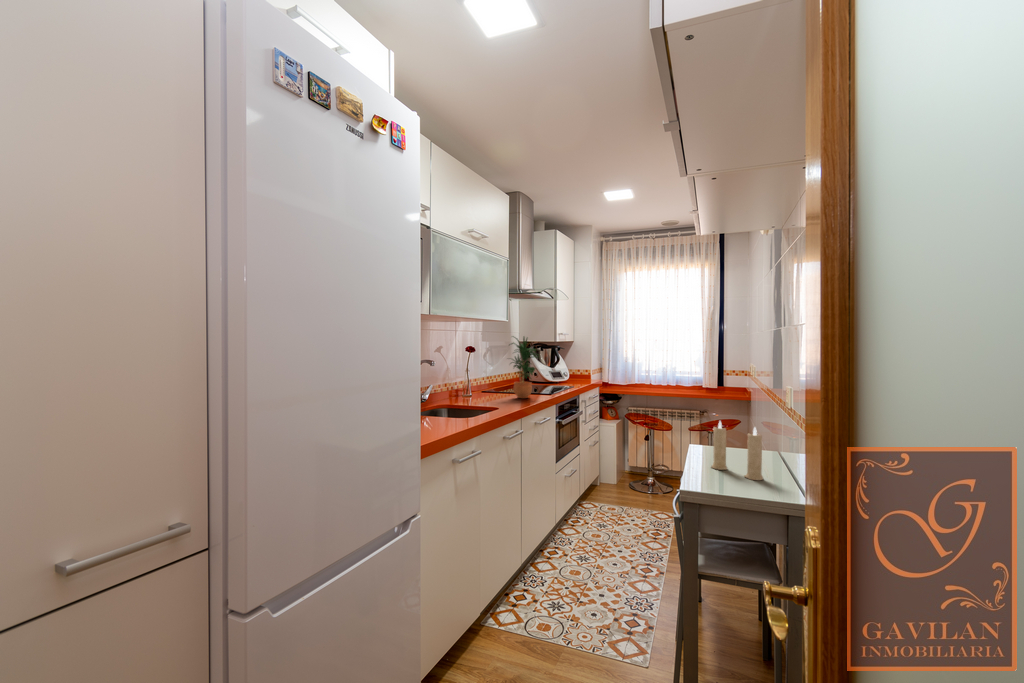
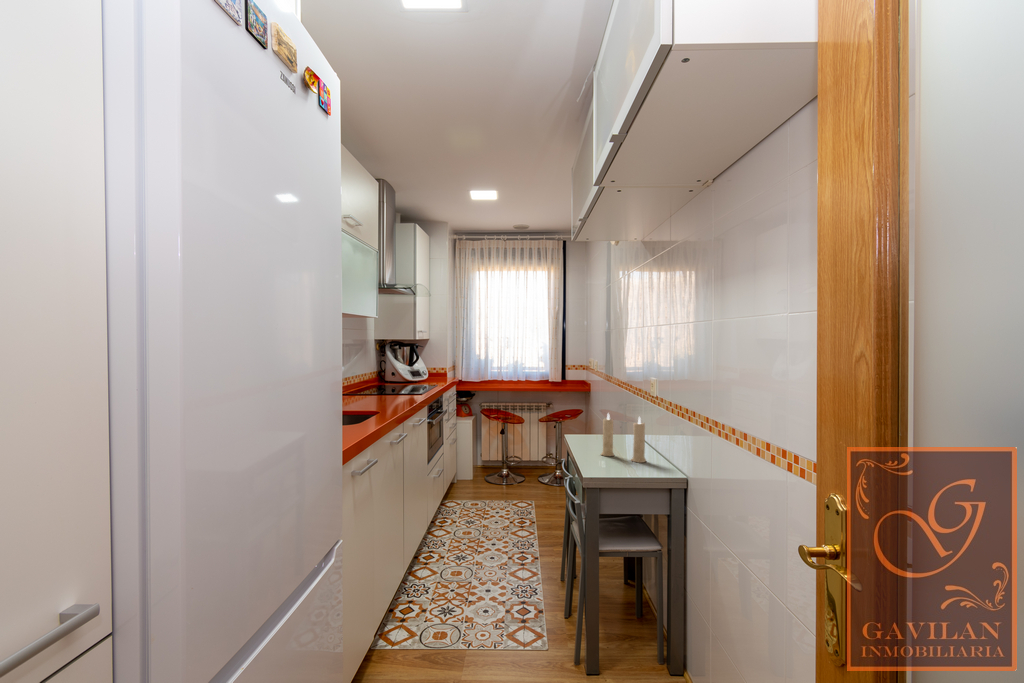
potted plant: present [512,336,538,398] -> none [376,334,416,401]

